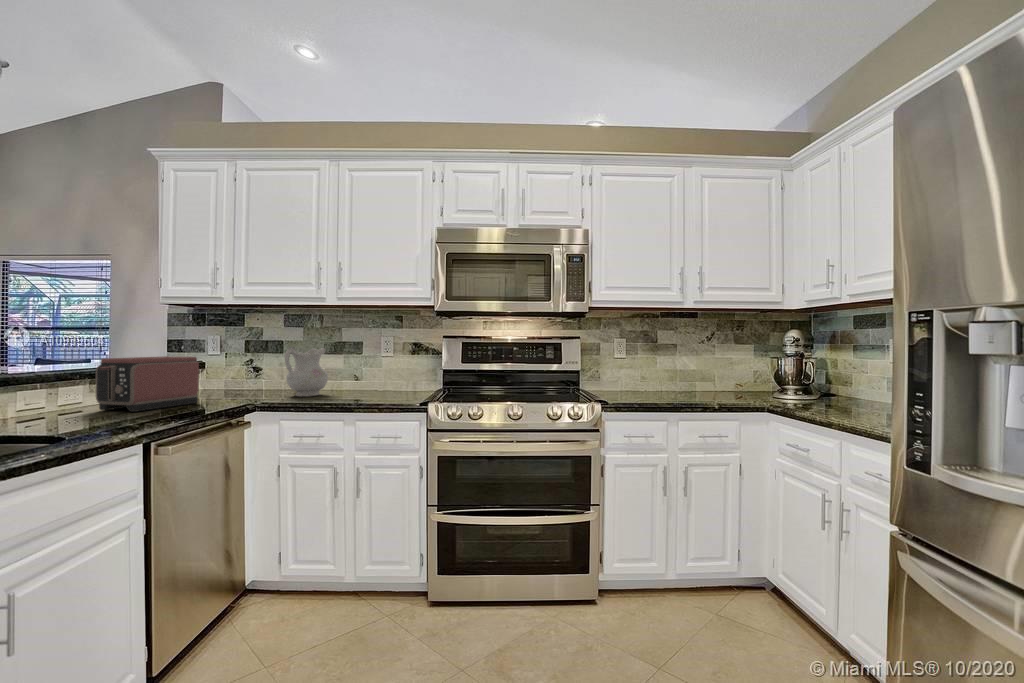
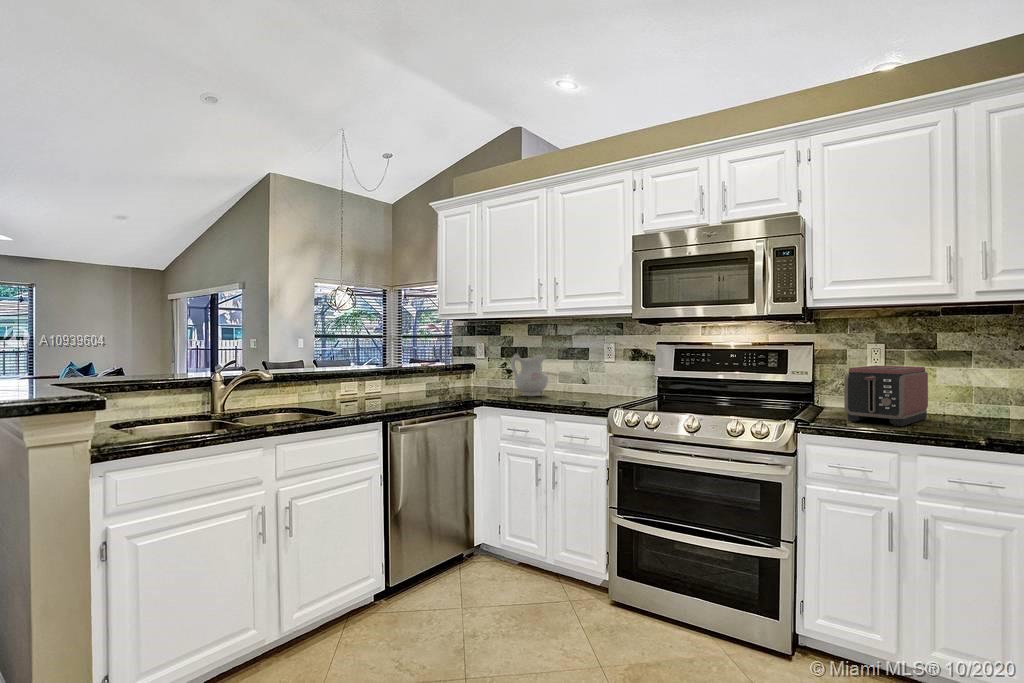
toaster: present [96,356,199,412] -> present [844,365,928,426]

